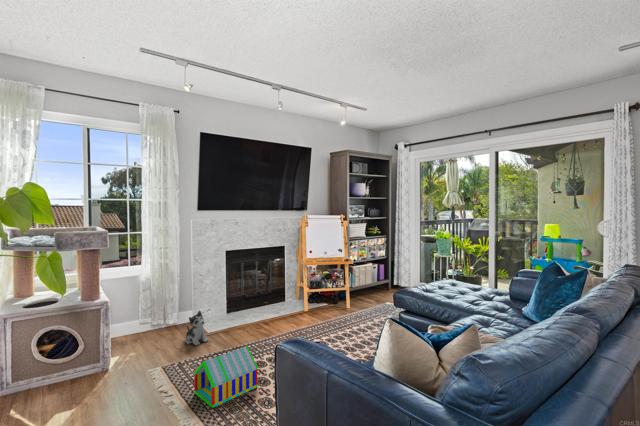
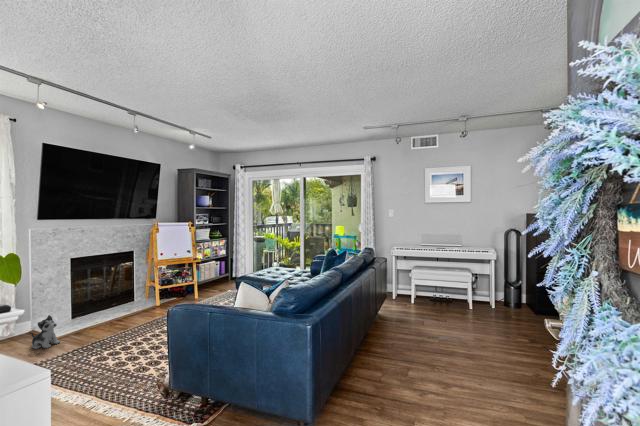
toy house: present [194,346,258,408] -> none [65,330,128,382]

